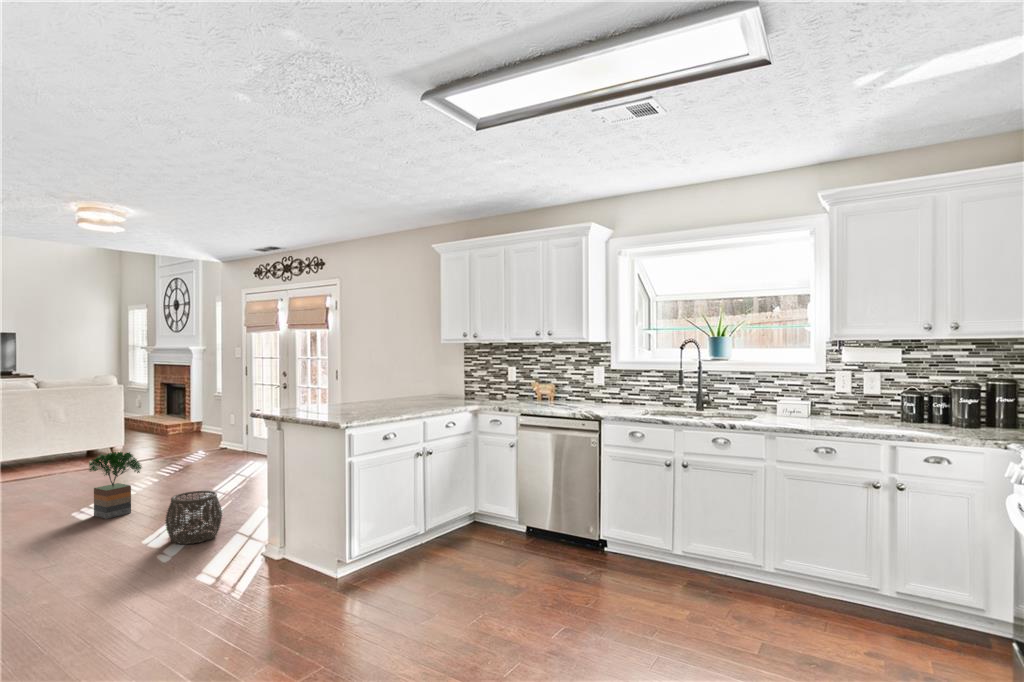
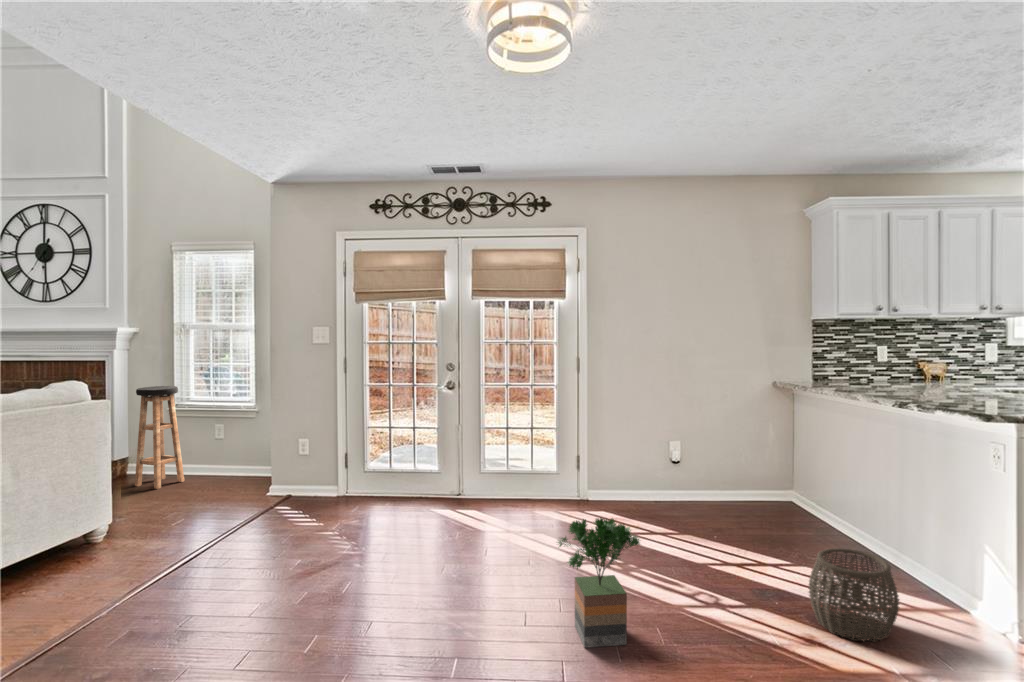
bar stool: none [190,382,214,439] -> present [135,386,184,489]

